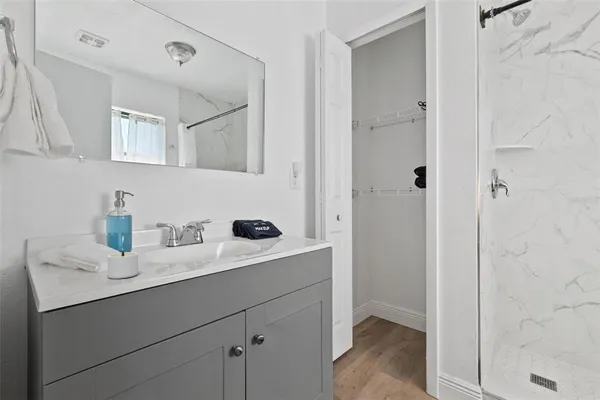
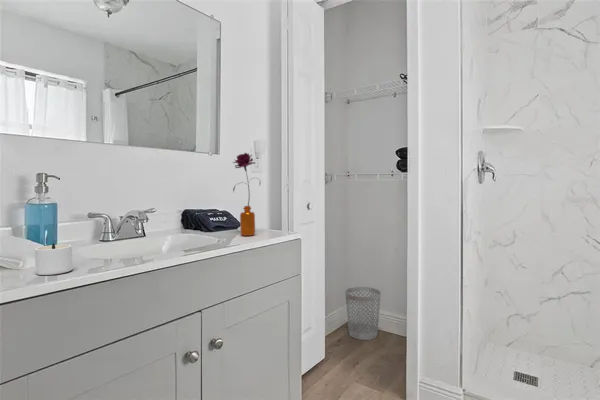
flower: none [275,173,298,244] -> present [233,153,255,236]
wastebasket: none [370,287,402,335] -> present [345,287,381,340]

